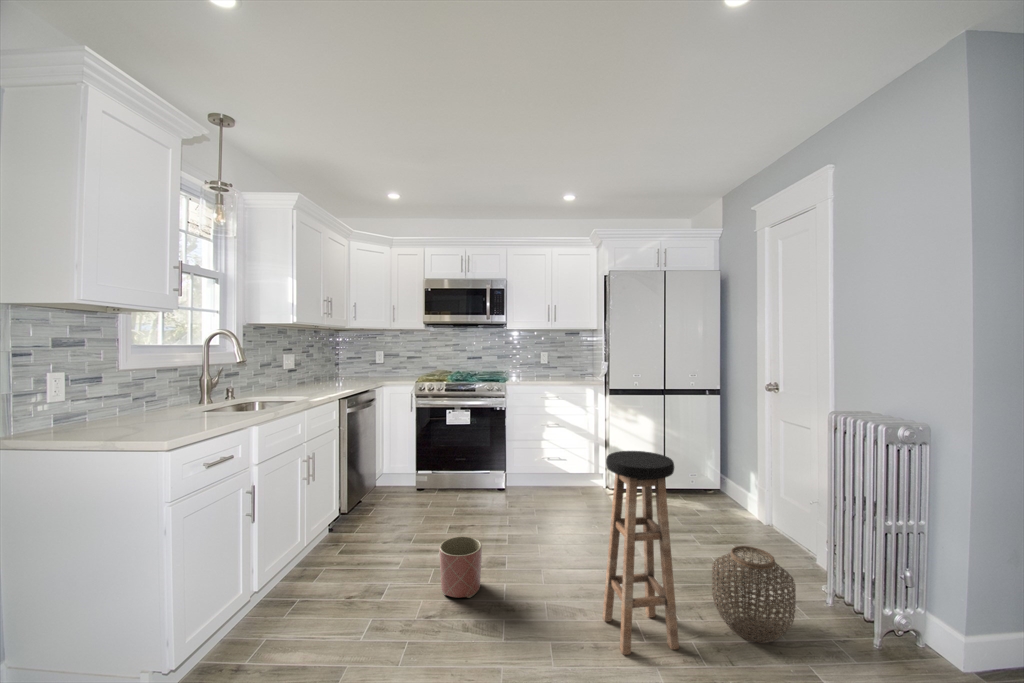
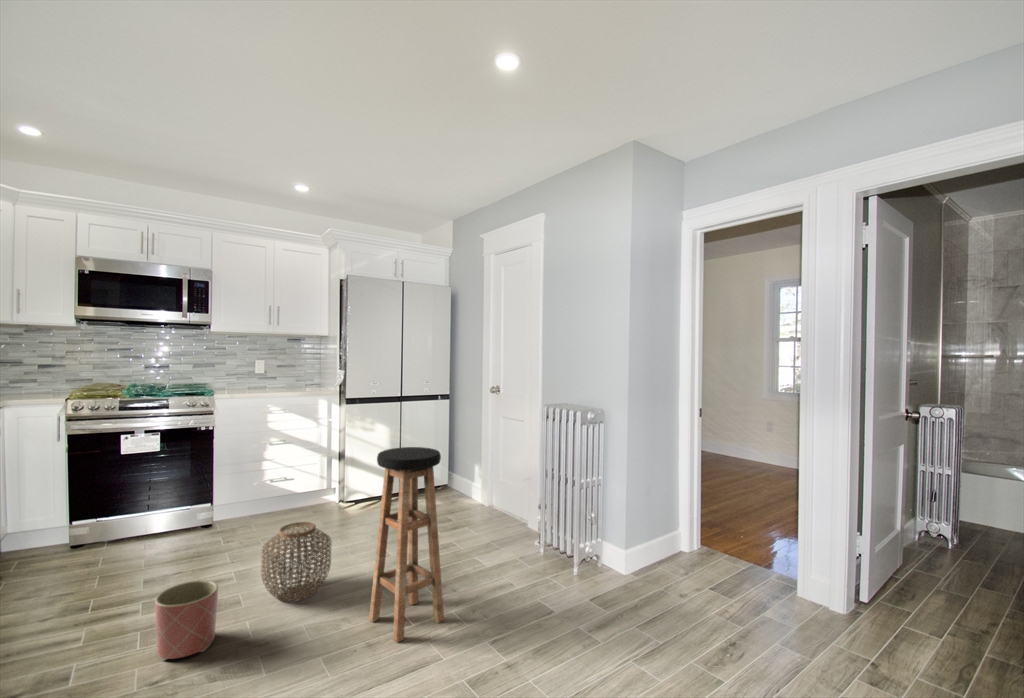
woven basket: present [712,546,796,643] -> present [261,522,331,602]

